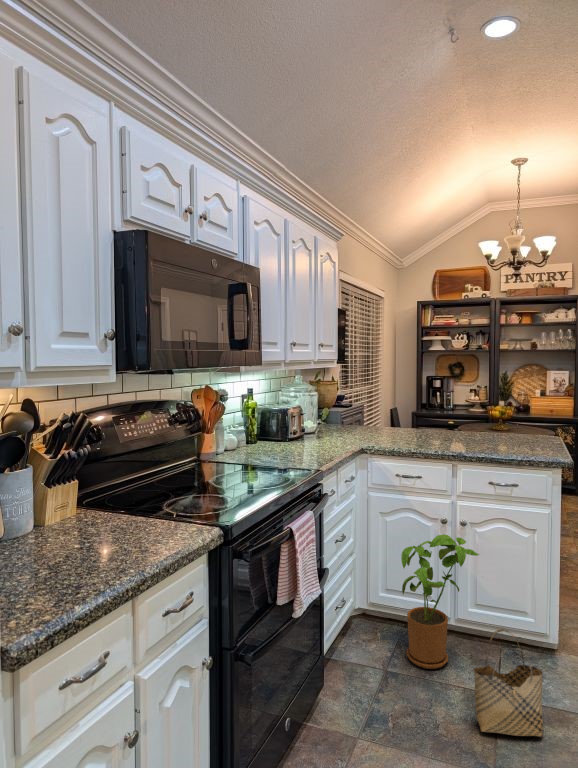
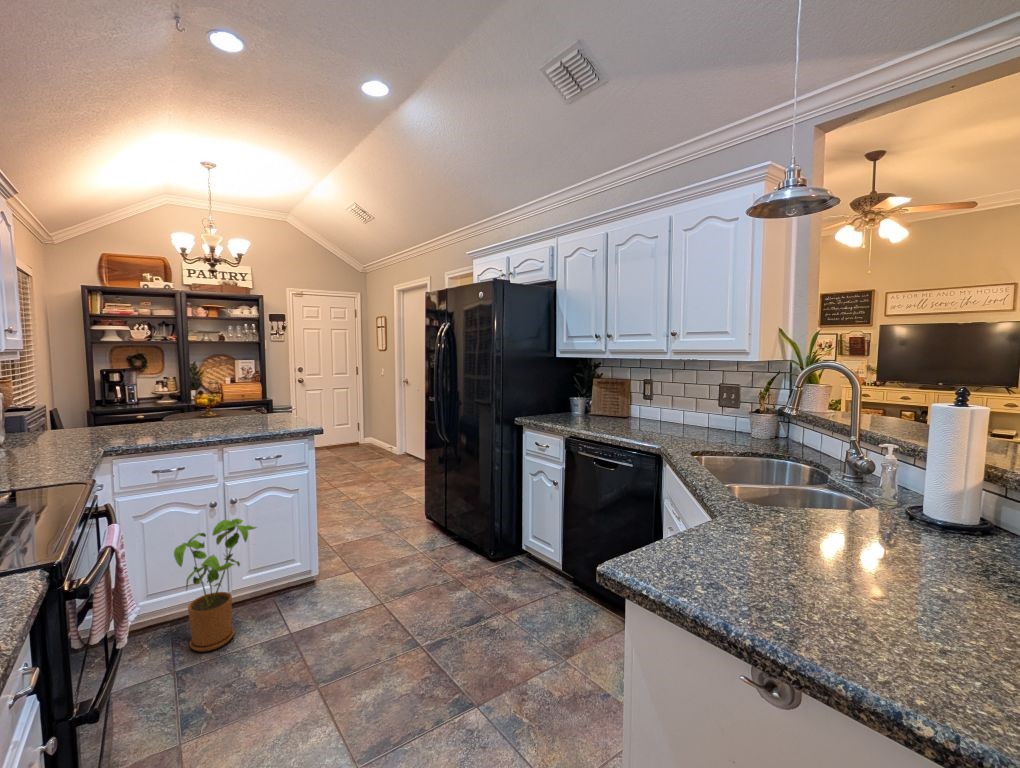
woven basket: present [474,629,543,736] -> none [278,575,332,663]

